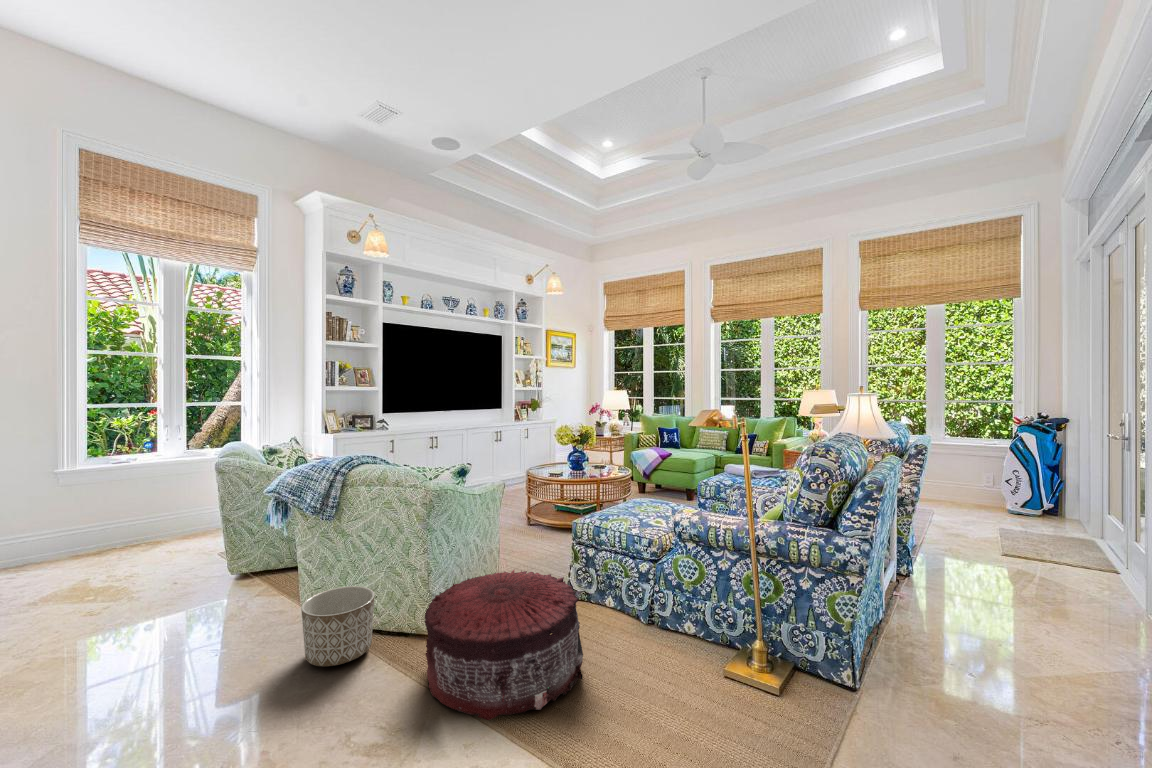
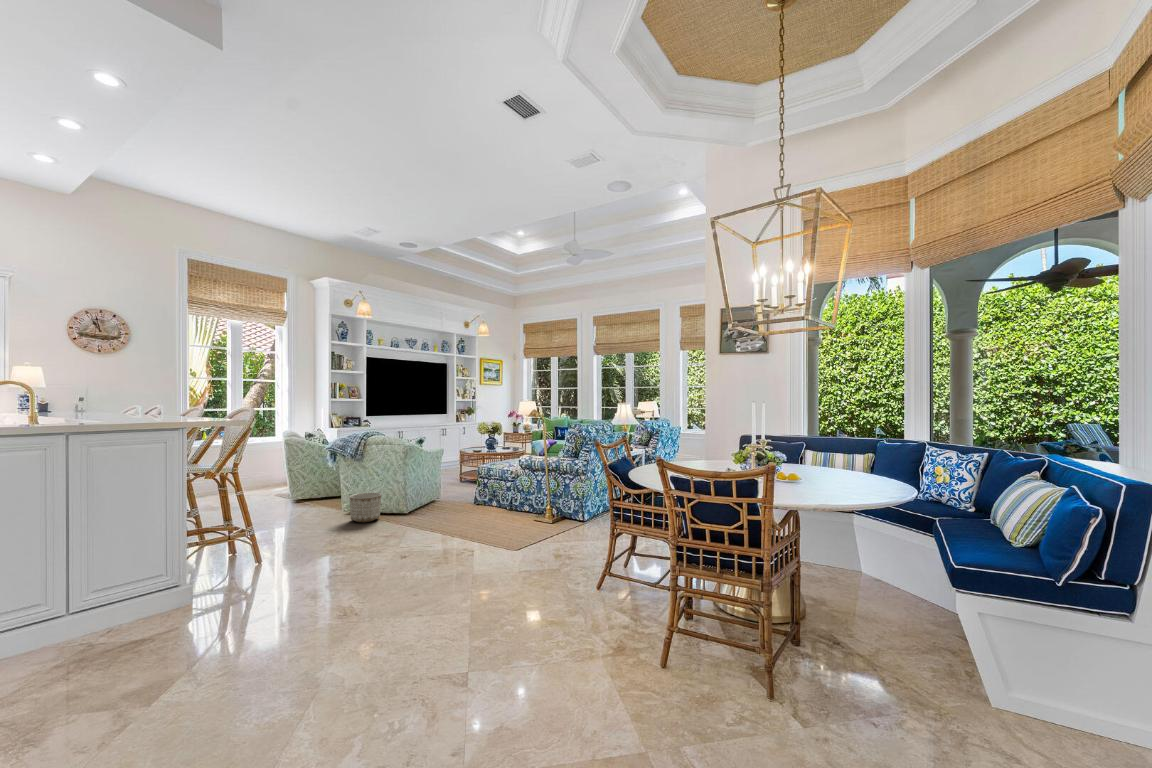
pouf: present [424,570,583,720] -> none [406,484,474,529]

